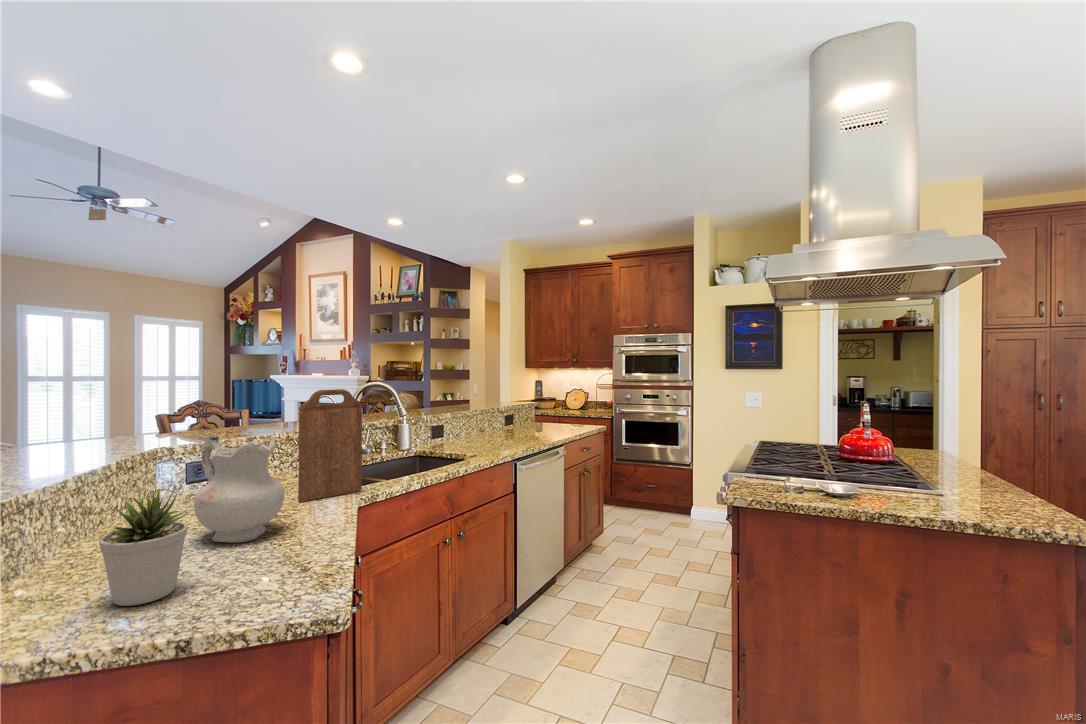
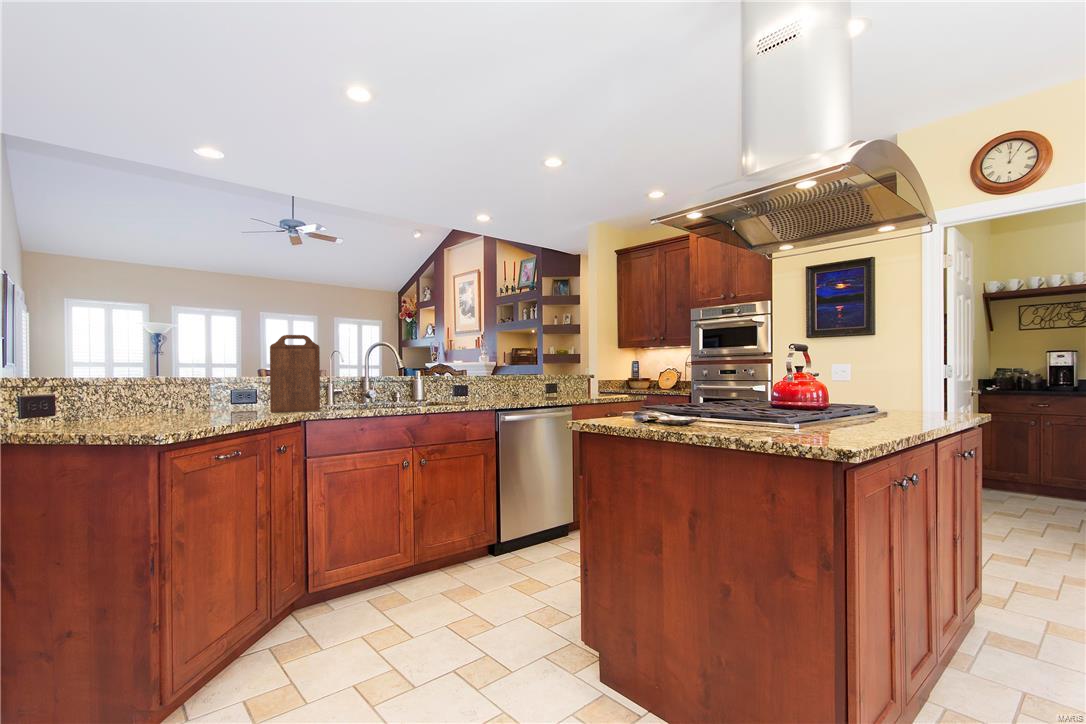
ceramic pitcher: present [194,435,284,543] -> none [171,356,231,420]
potted plant: present [99,489,190,606] -> none [73,366,130,429]

